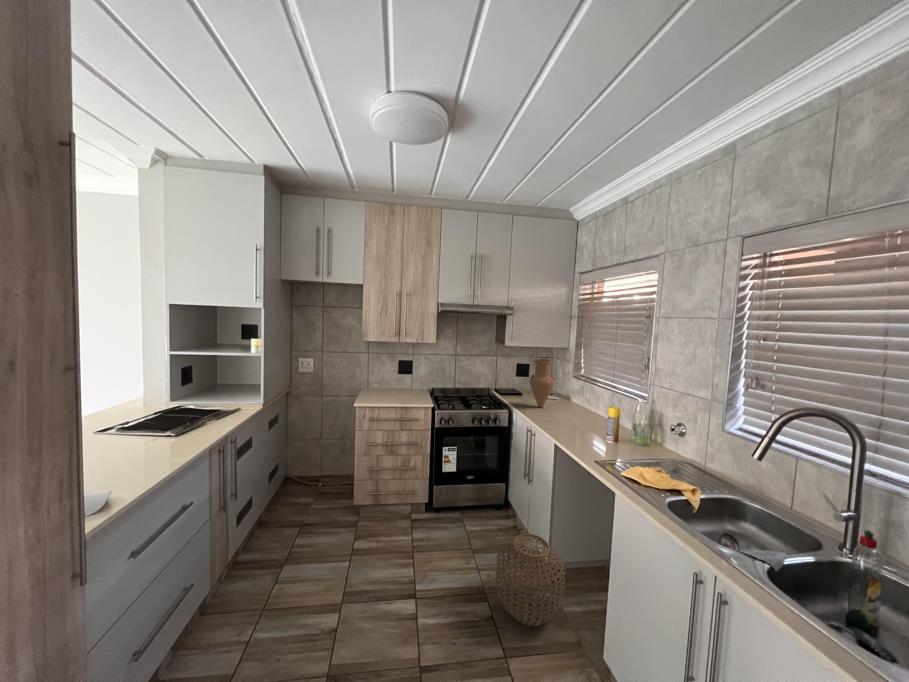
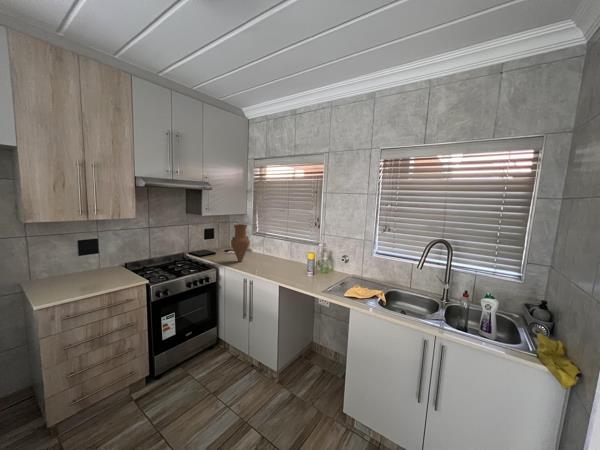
woven basket: present [495,533,565,626] -> none [255,355,306,423]

